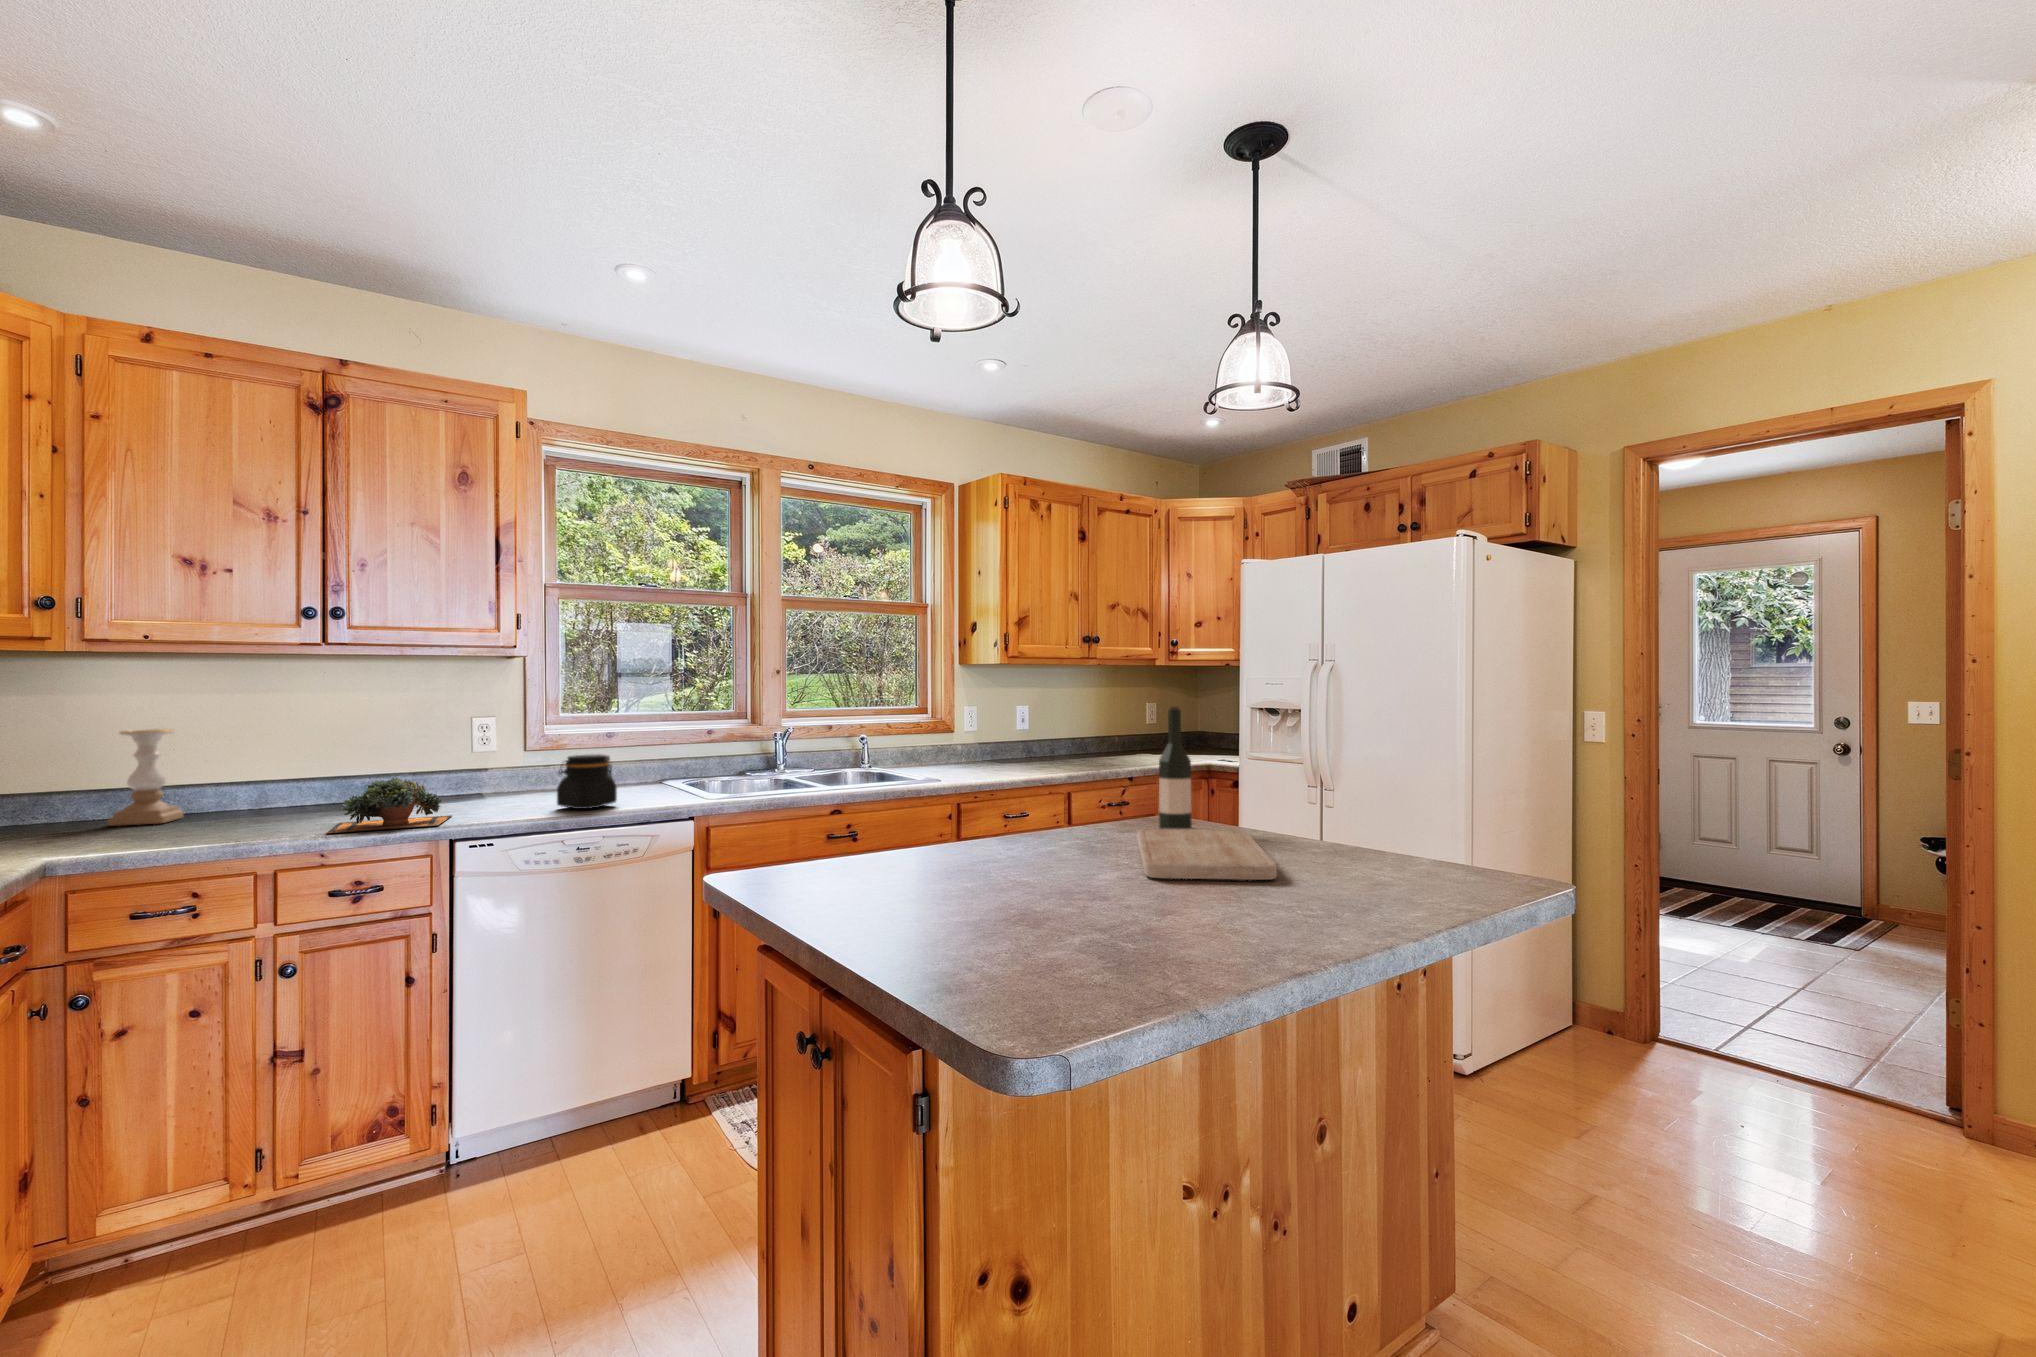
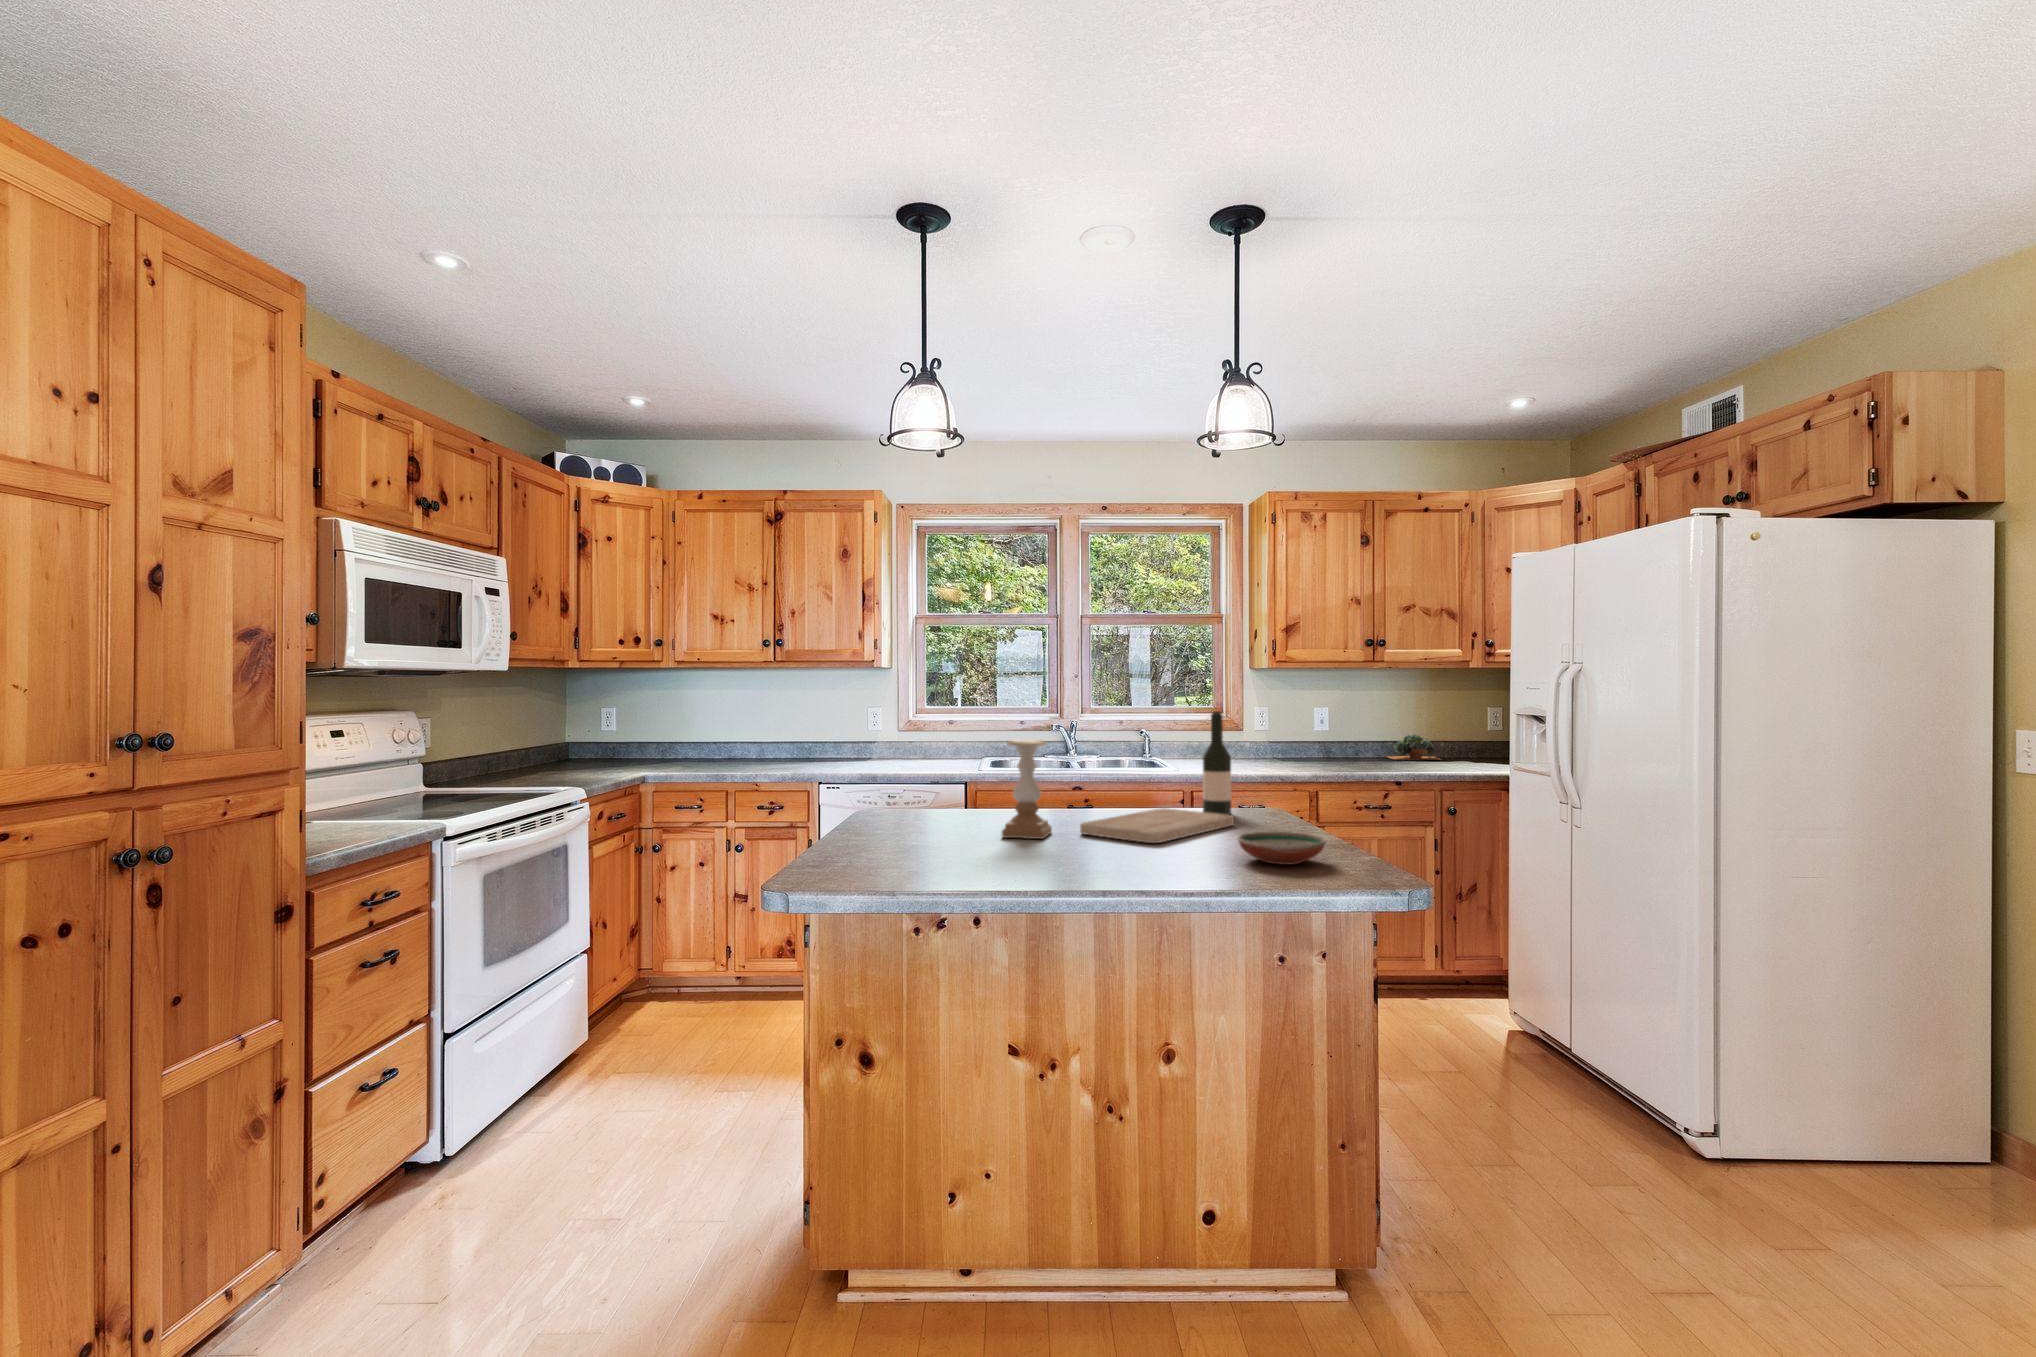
candle holder: present [108,729,183,826] -> present [1002,740,1052,839]
jar: present [557,754,617,809] -> none [882,735,920,771]
succulent plant: present [326,778,452,834] -> present [1384,734,1441,760]
decorative bowl: none [1399,846,1516,888] -> present [1238,832,1326,865]

